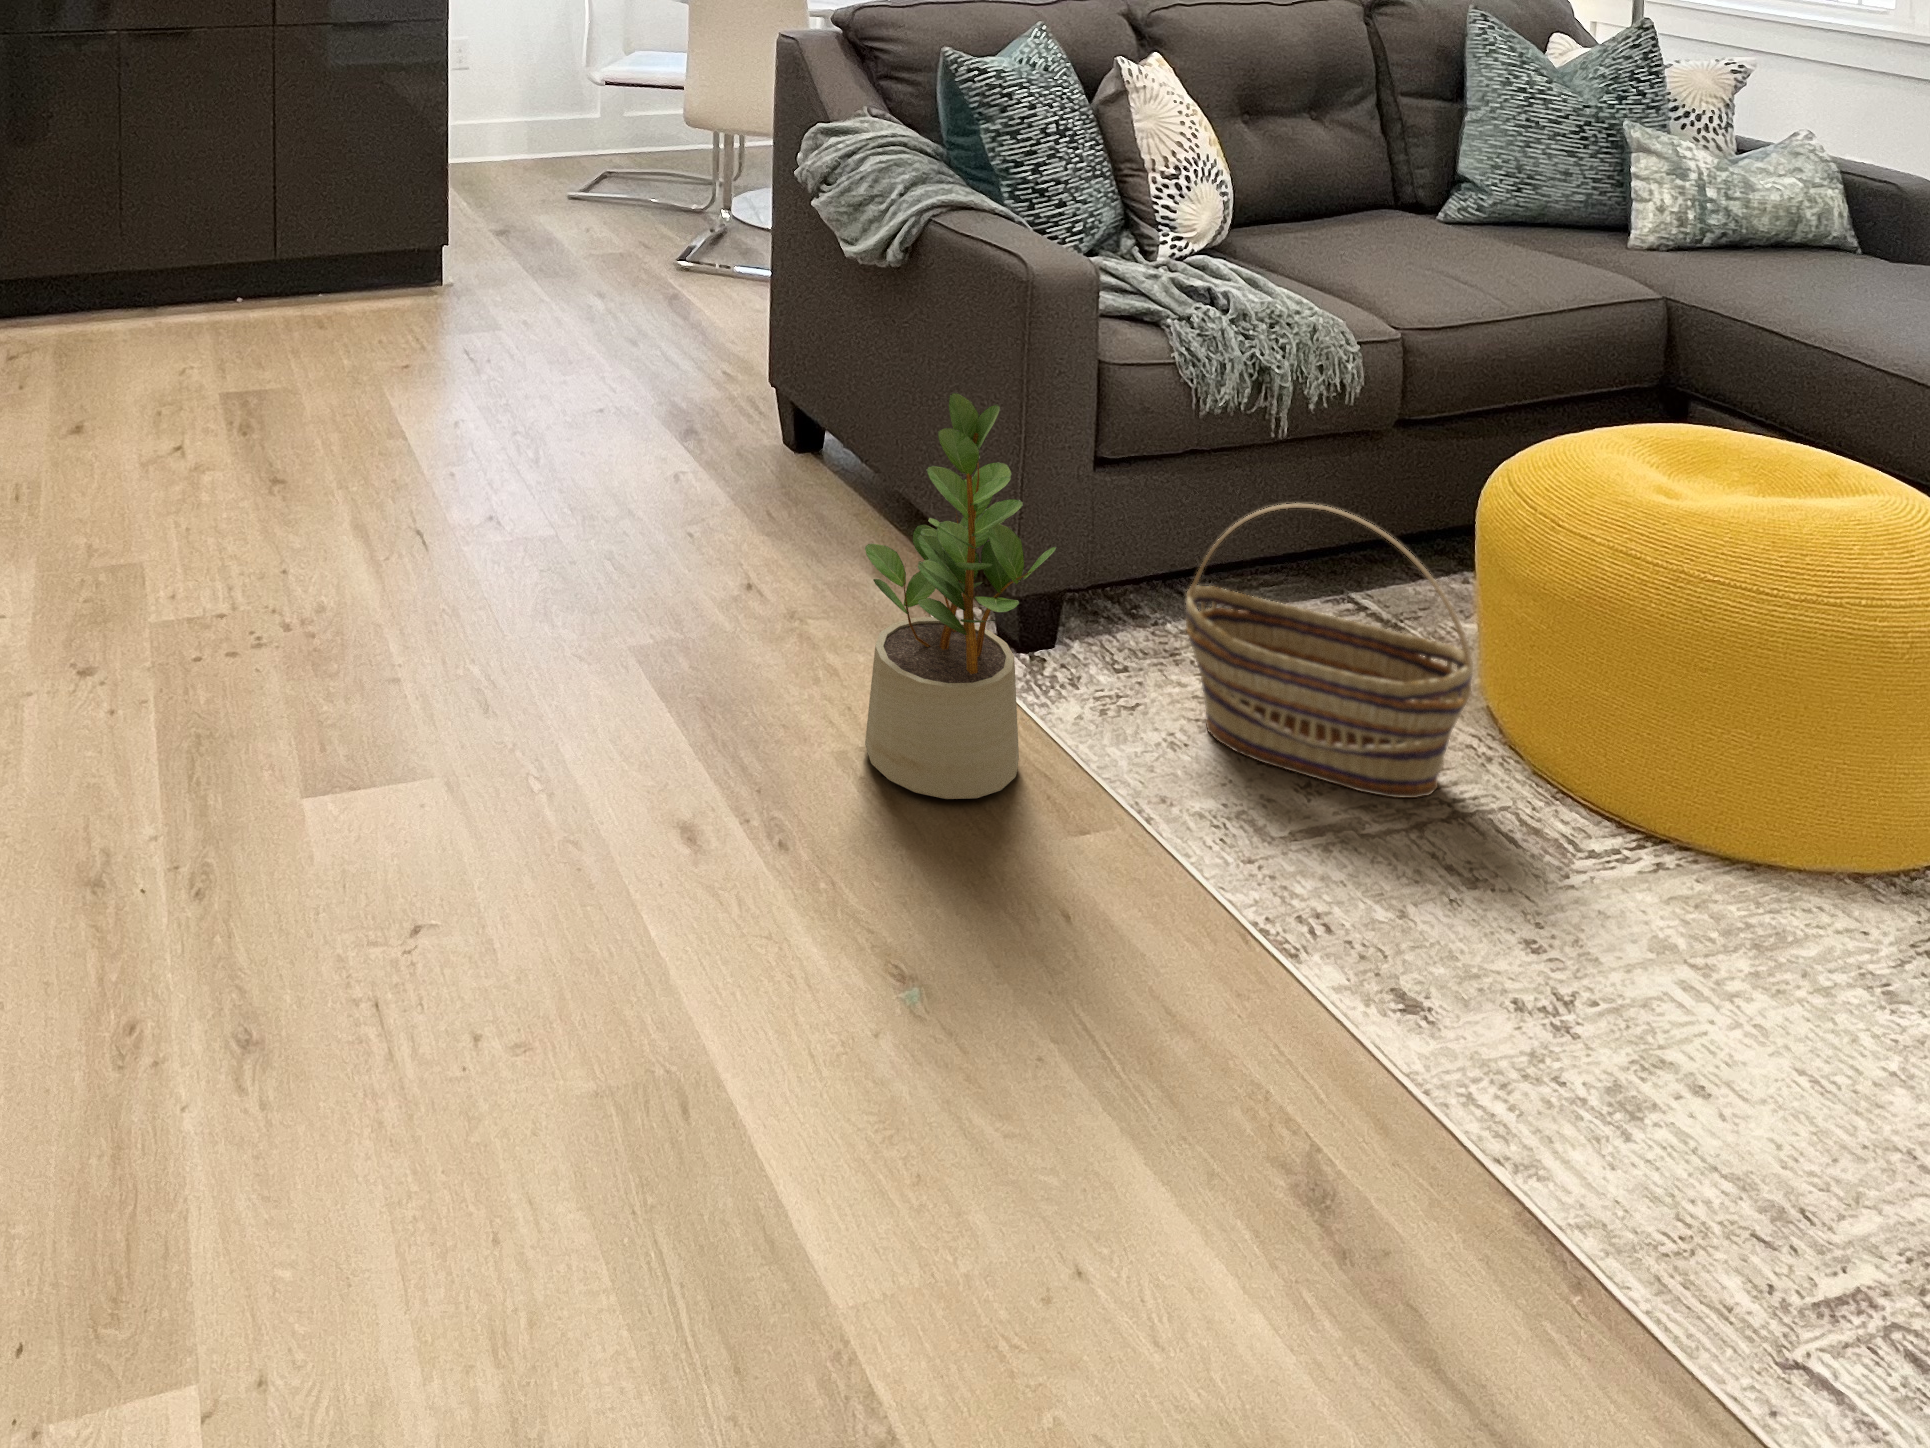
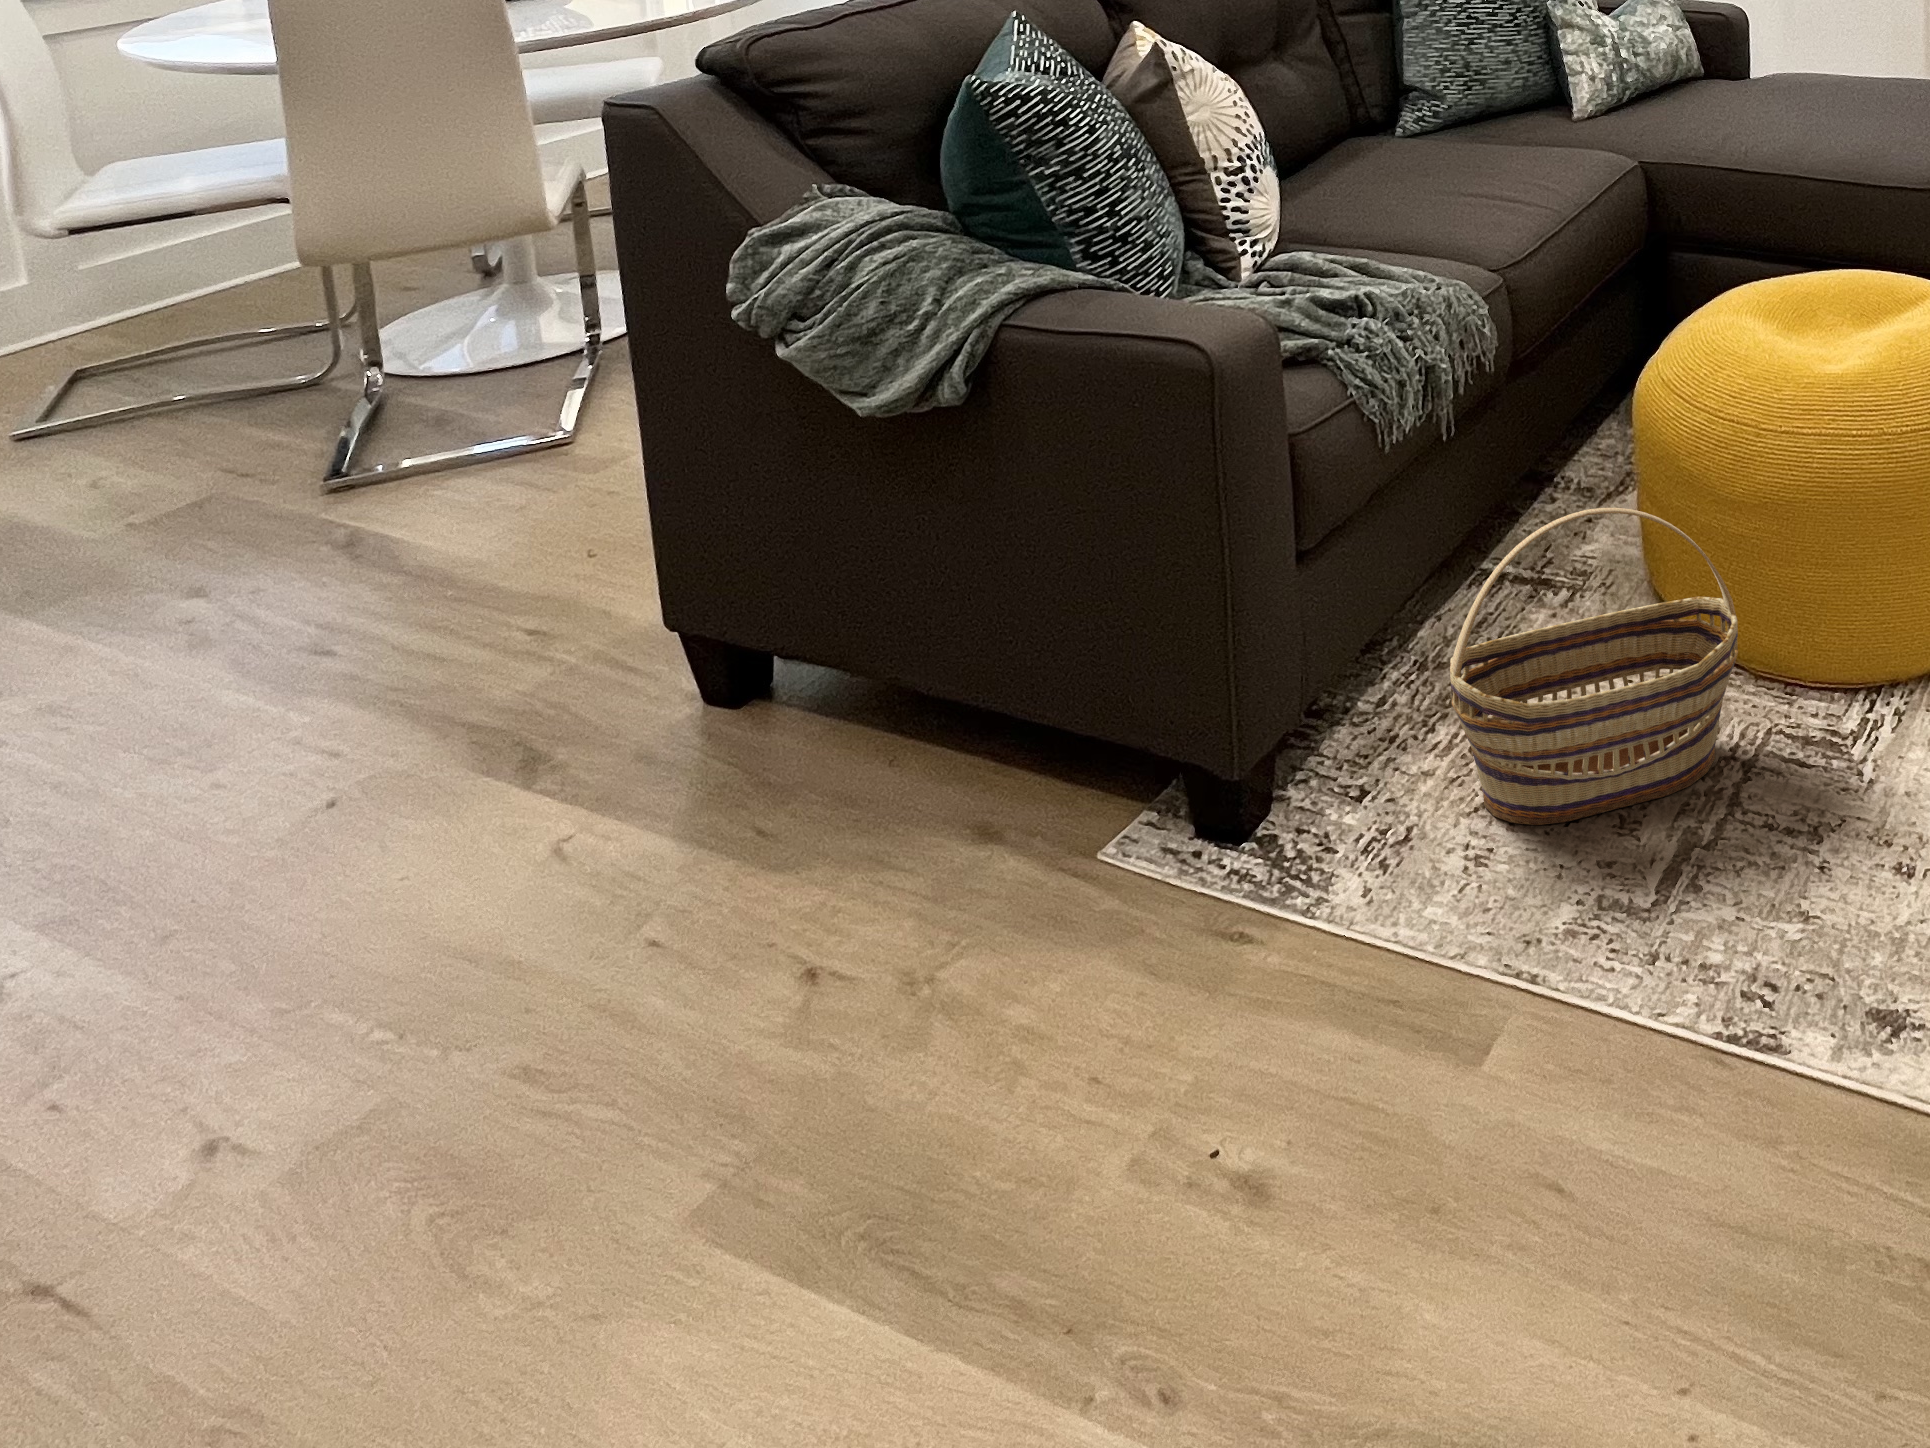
potted plant: present [865,393,1056,799] -> none [1123,568,1397,1149]

